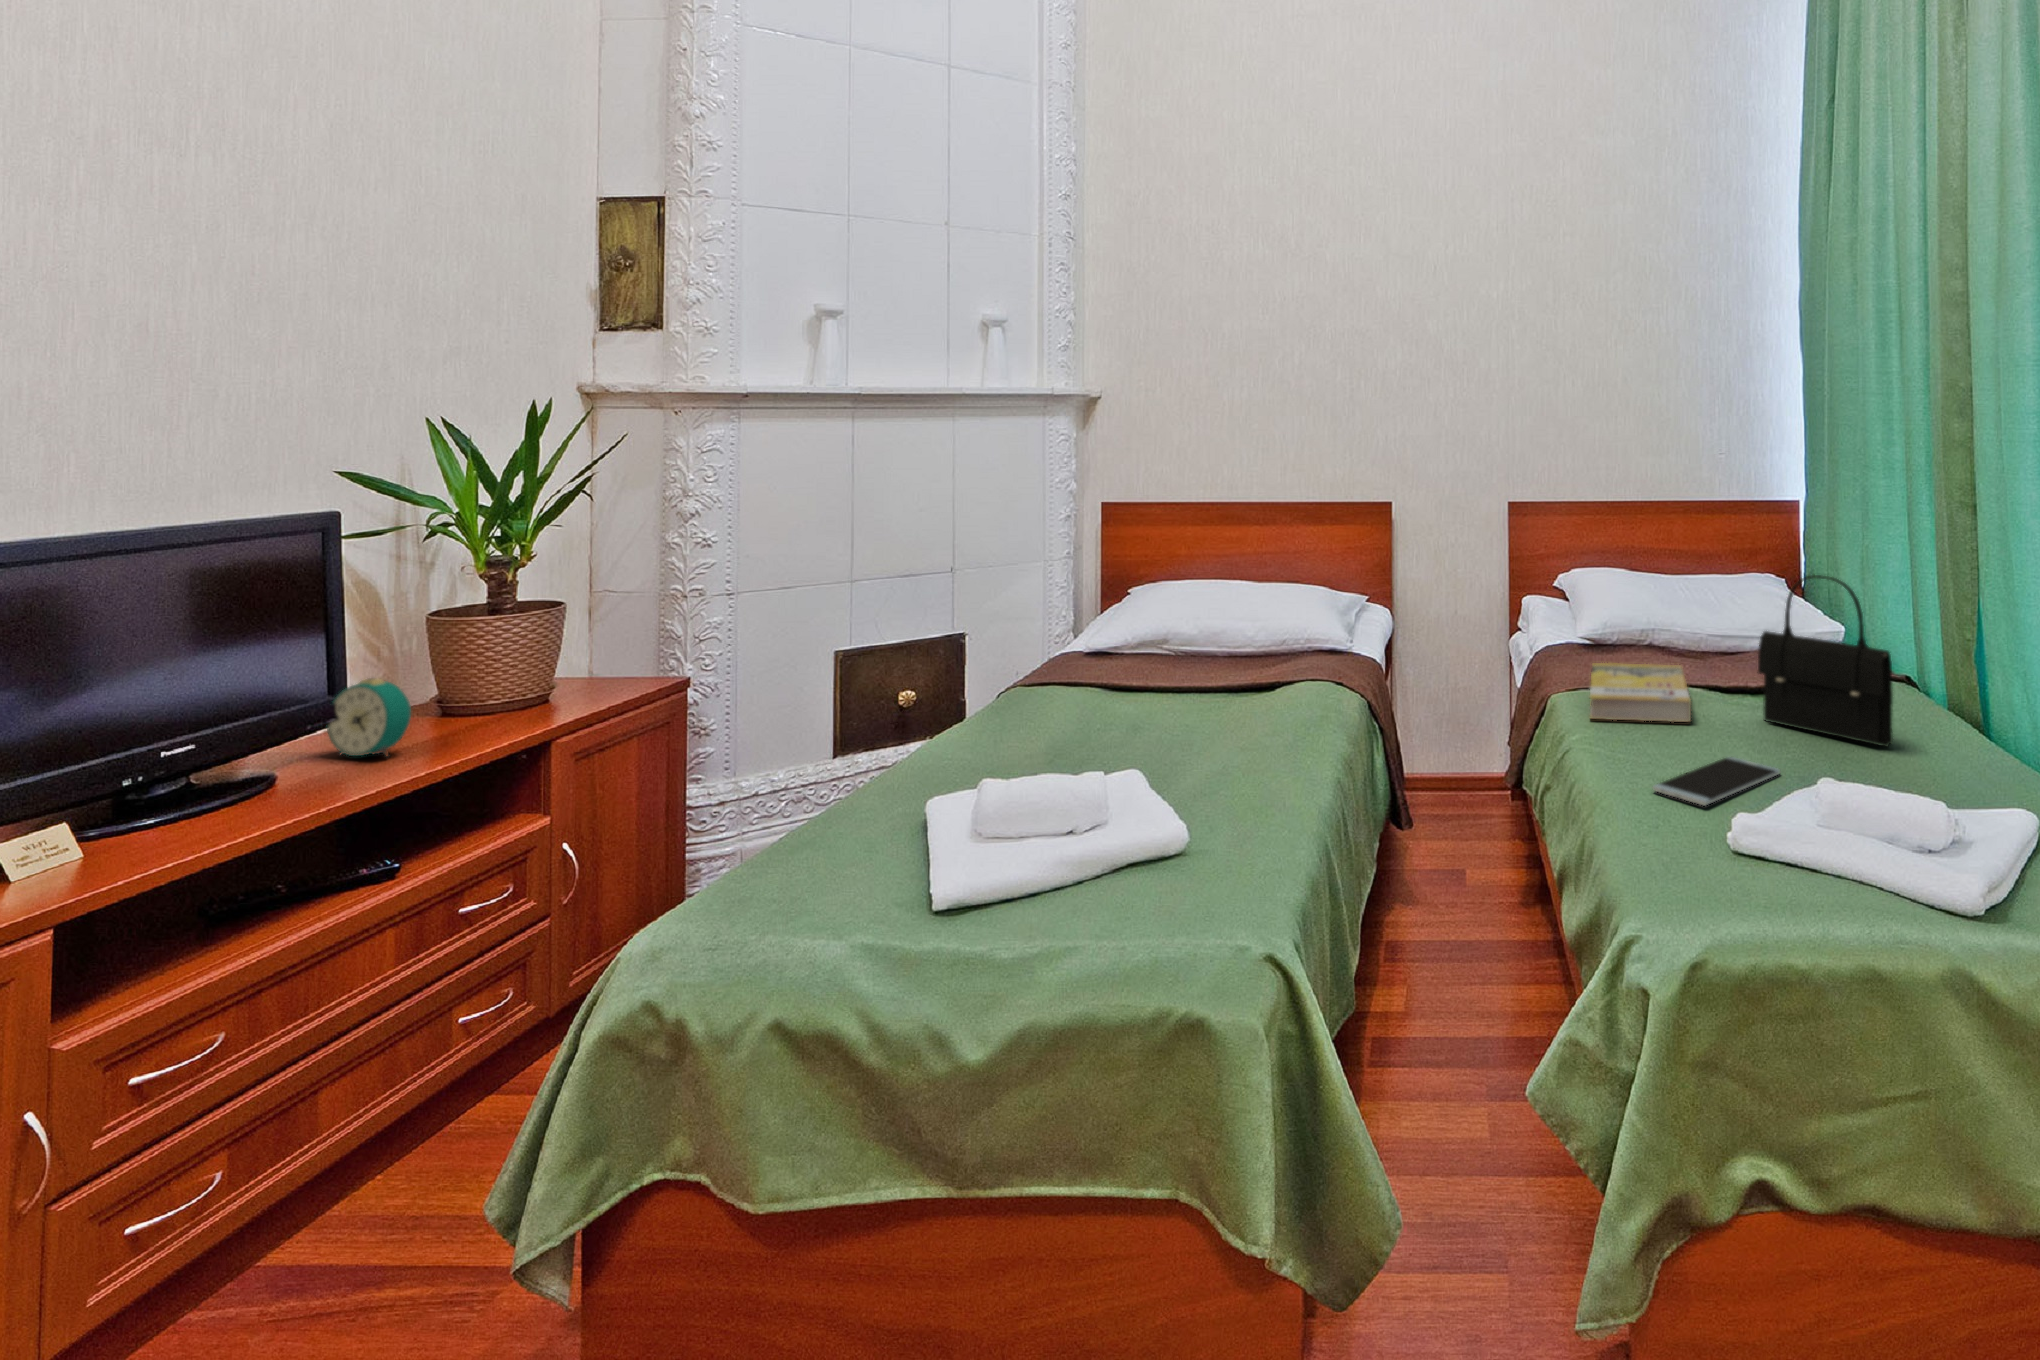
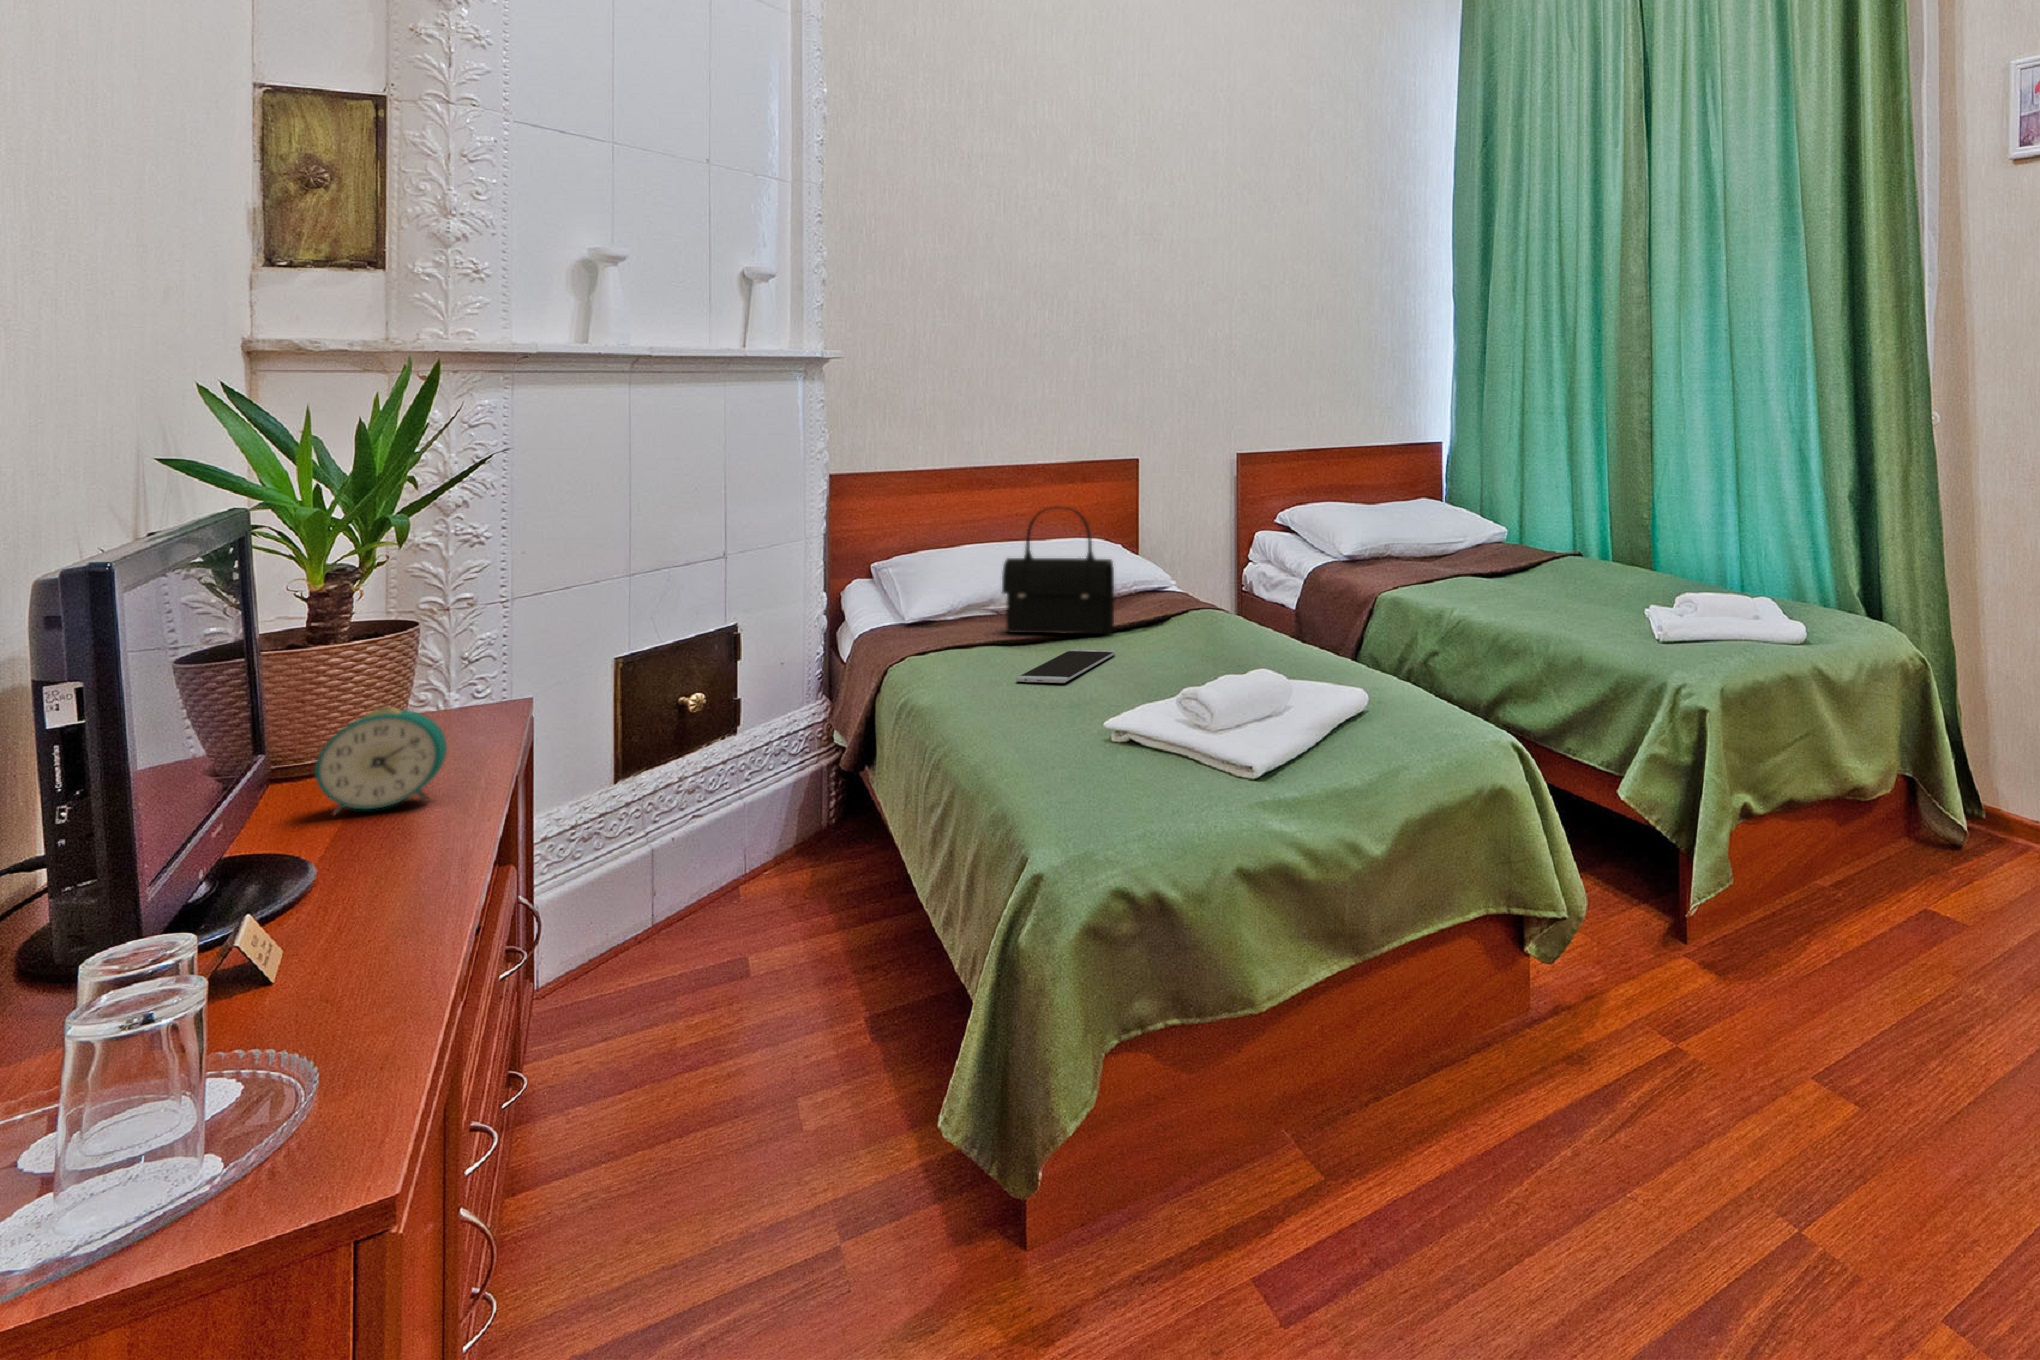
handbag: present [1757,575,1893,747] -> present [1002,506,1114,634]
book: present [1590,663,1691,722] -> none [1396,557,1510,596]
smartphone: present [1653,757,1780,805] -> present [1016,650,1115,683]

